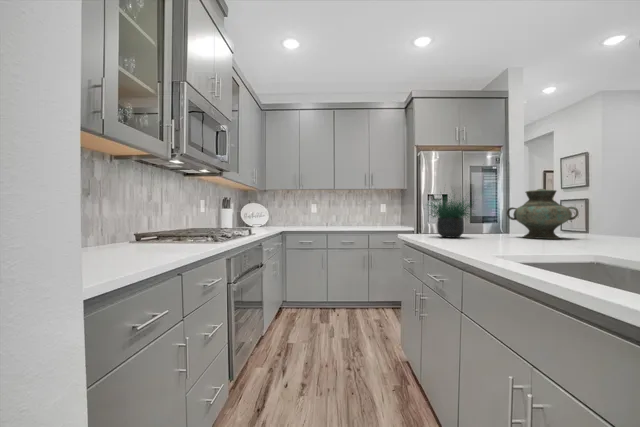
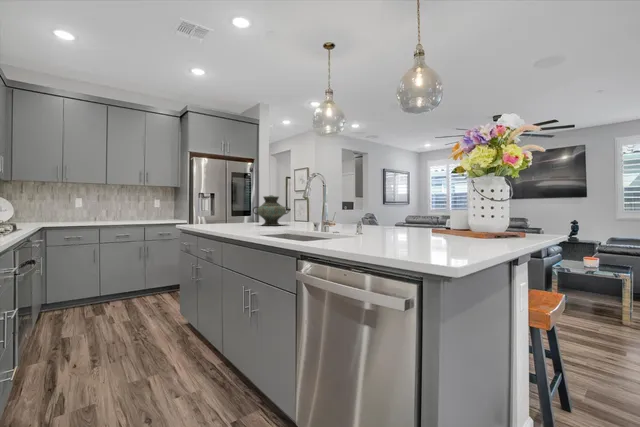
potted plant: present [429,198,471,238] -> none [196,189,238,227]

